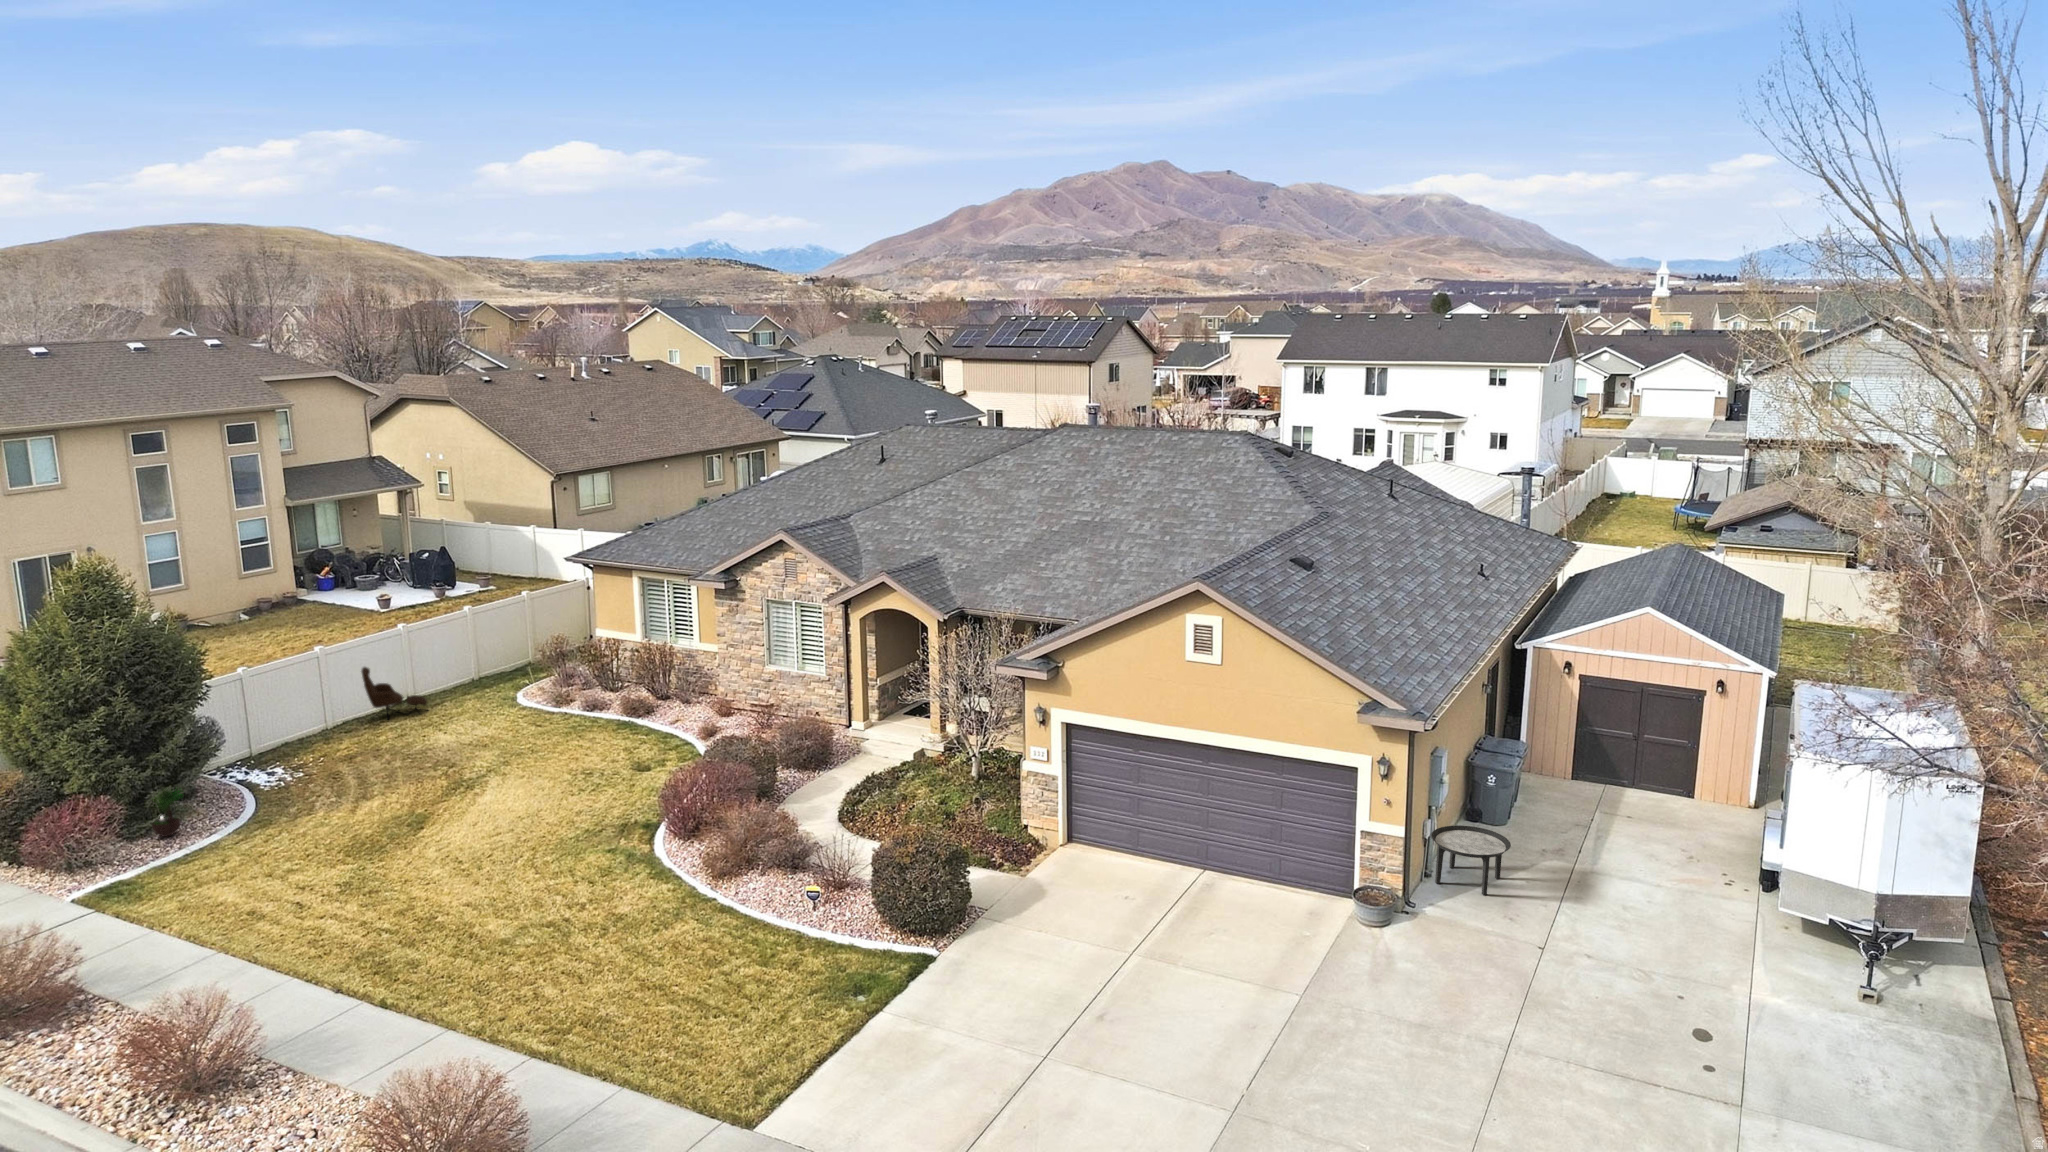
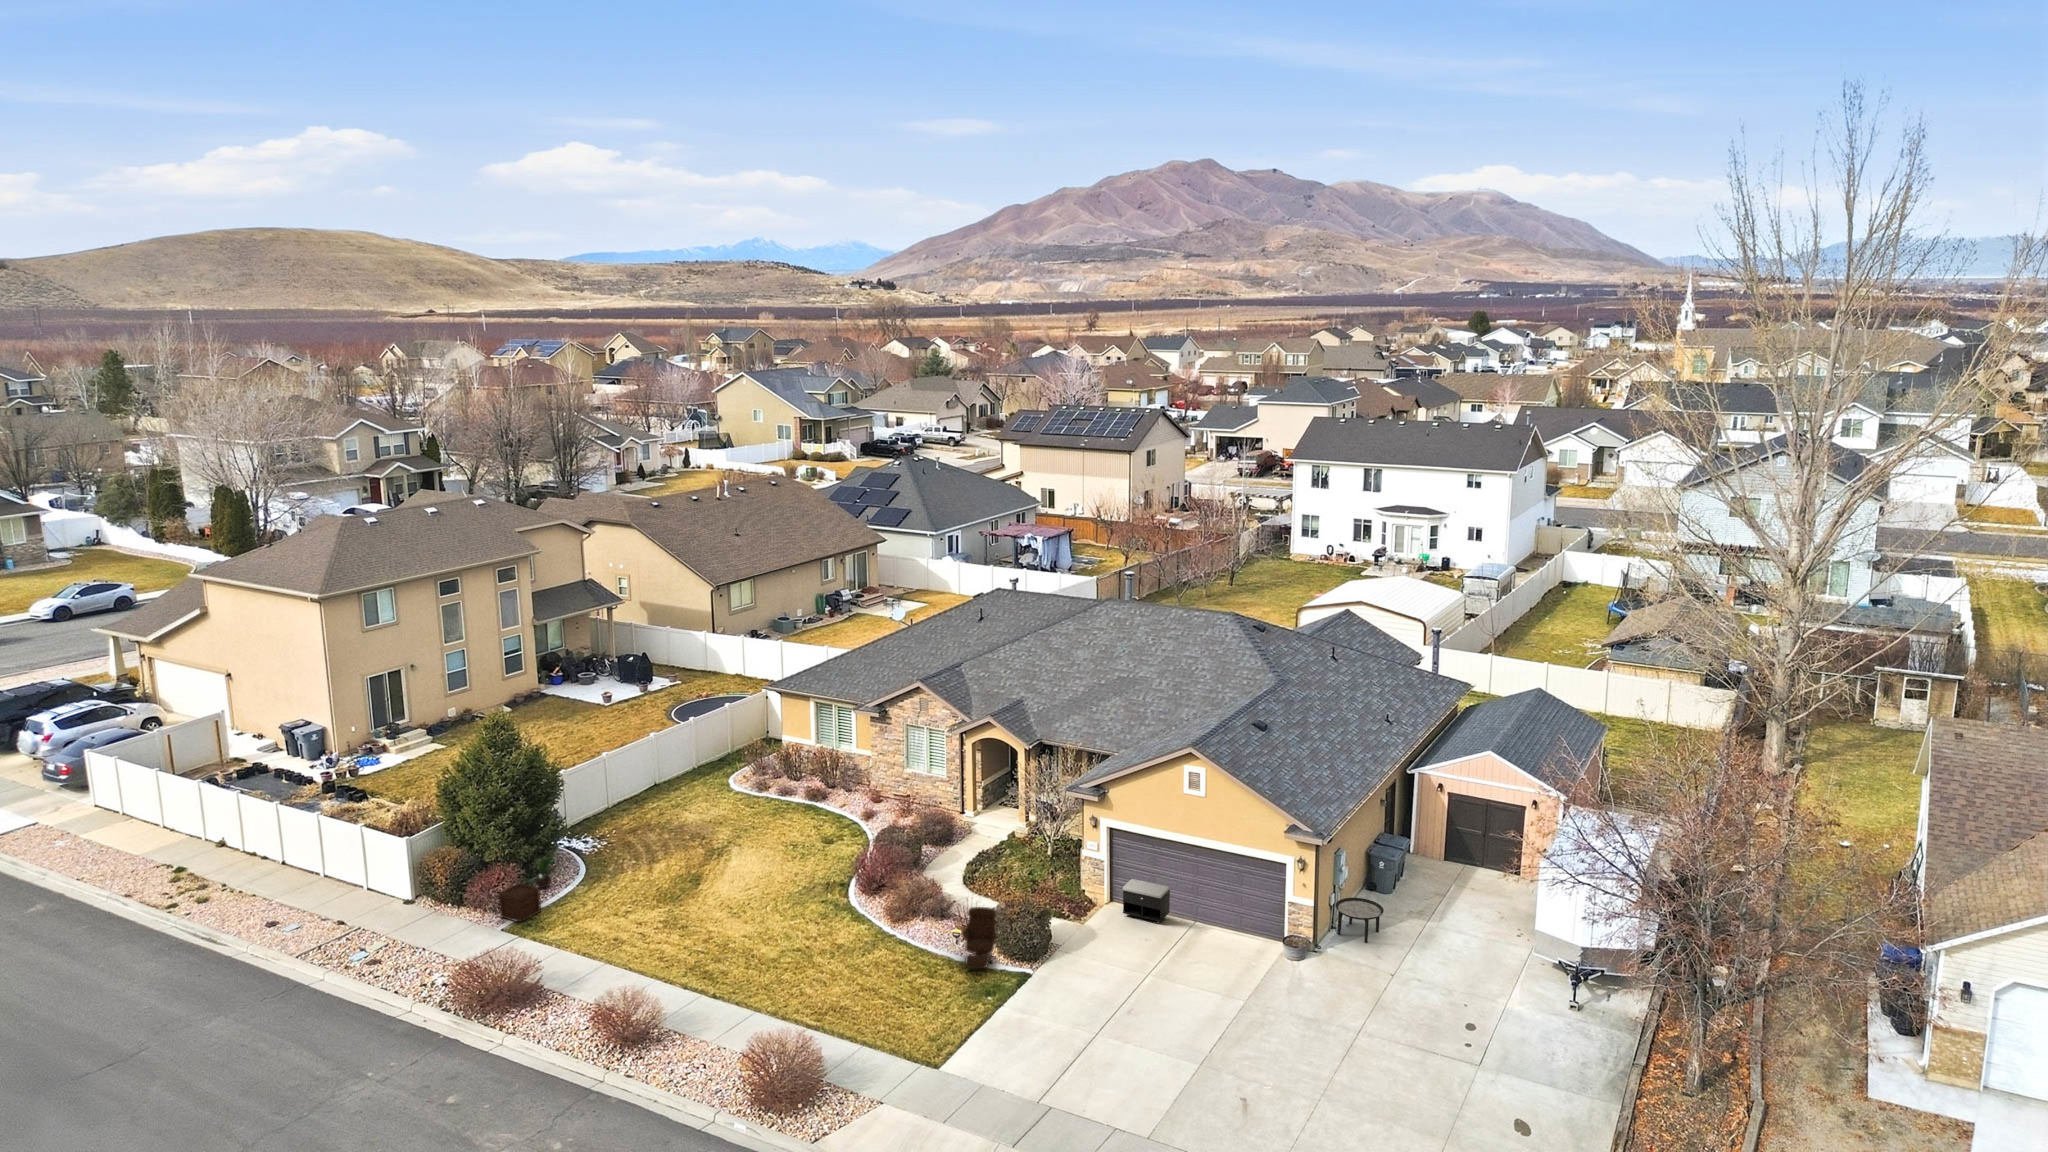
lounge chair: present [361,667,427,719] -> present [962,907,998,970]
storage bench: none [1089,803,1165,871] -> present [1123,879,1170,923]
wooden crate: none [61,825,142,889] -> present [498,883,541,922]

